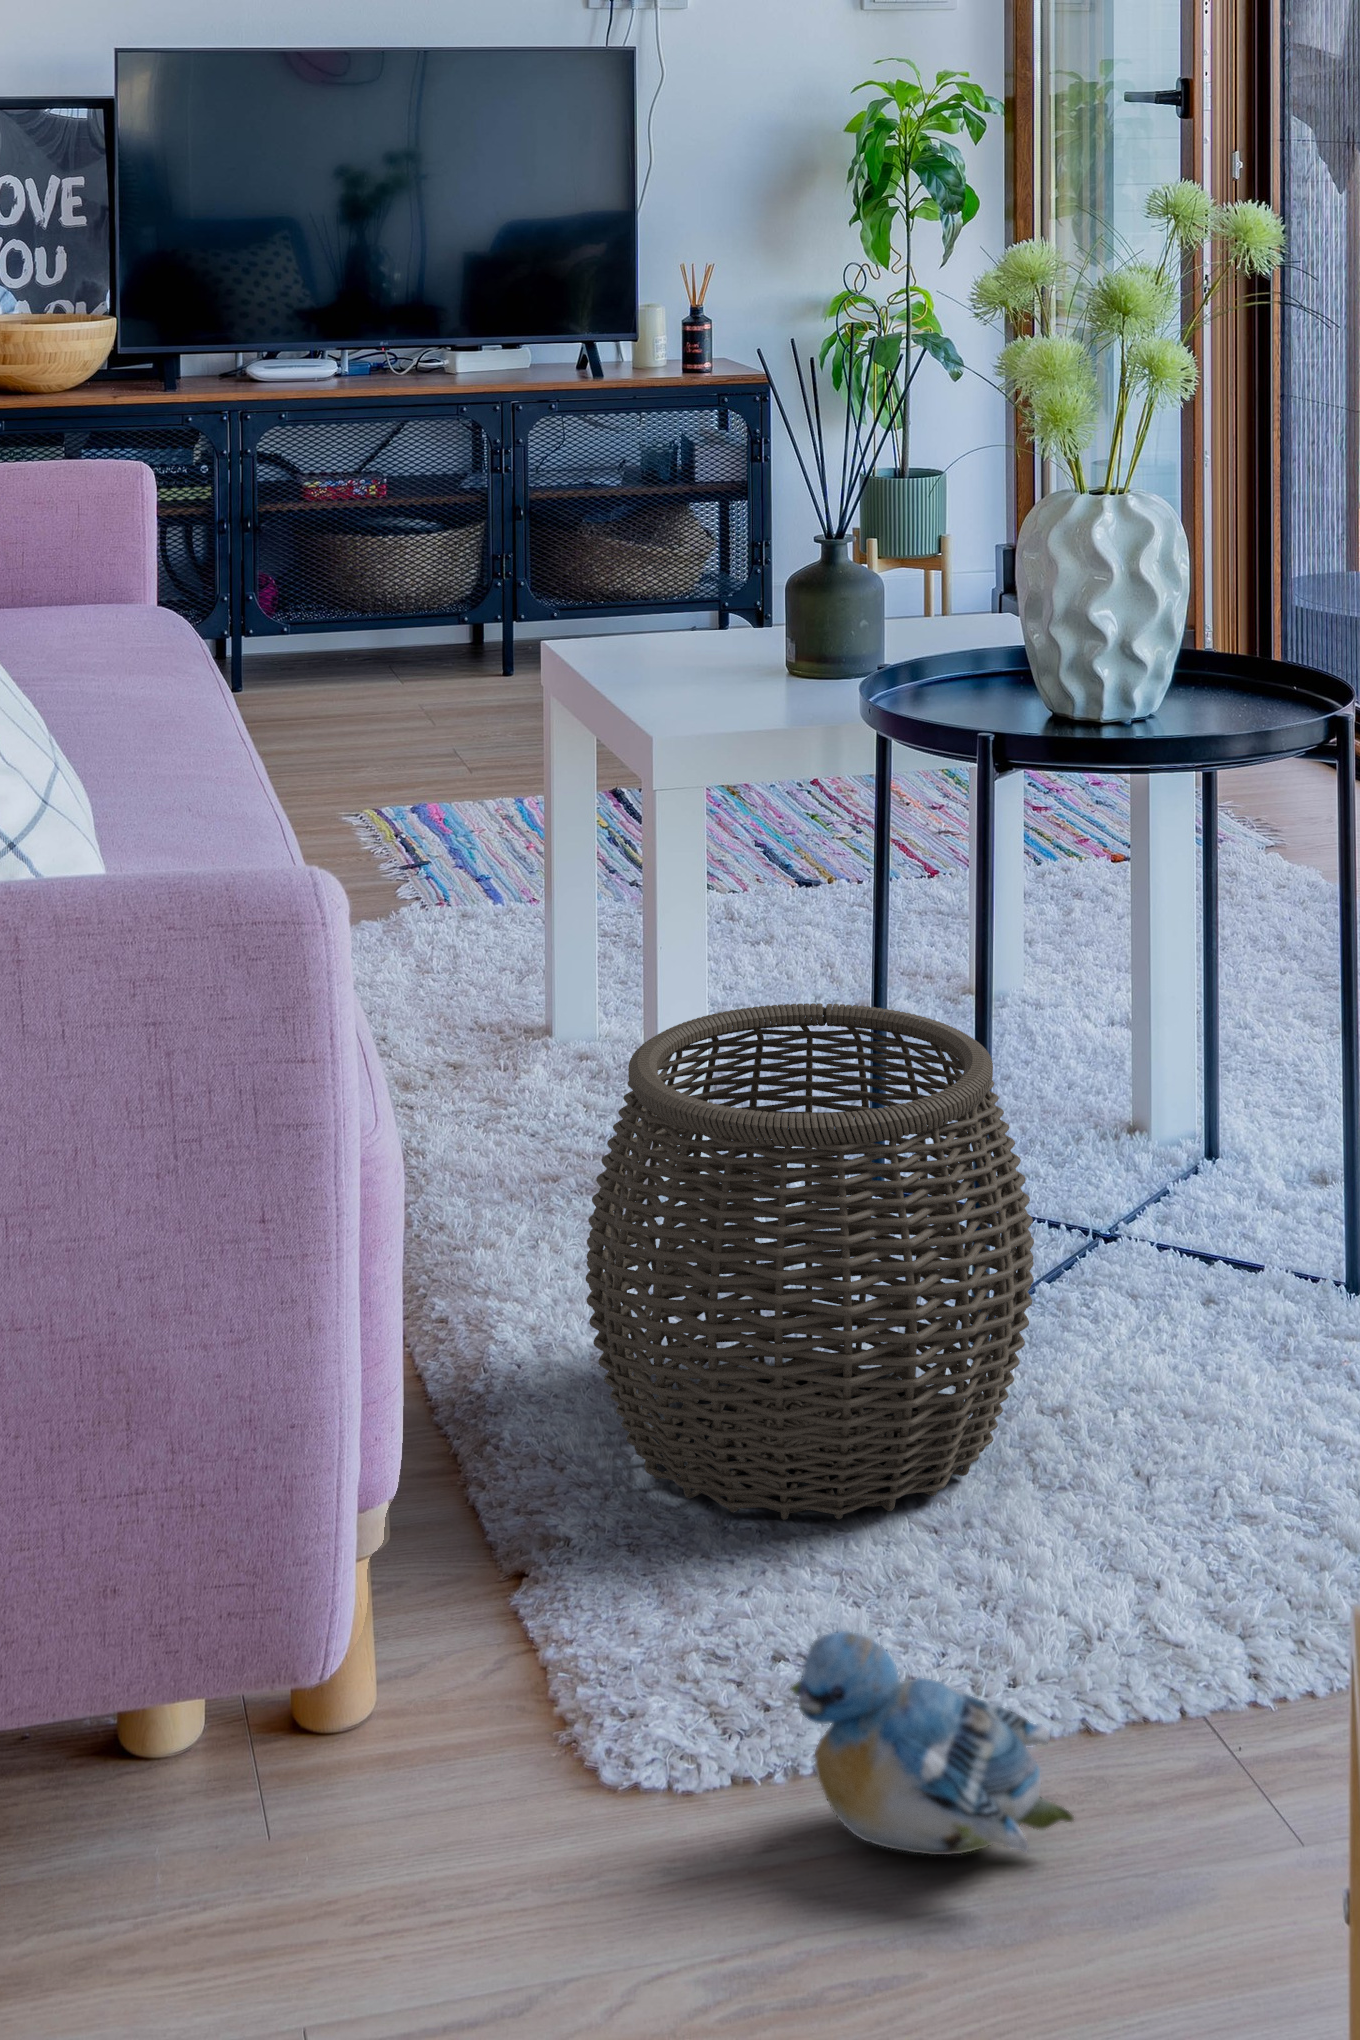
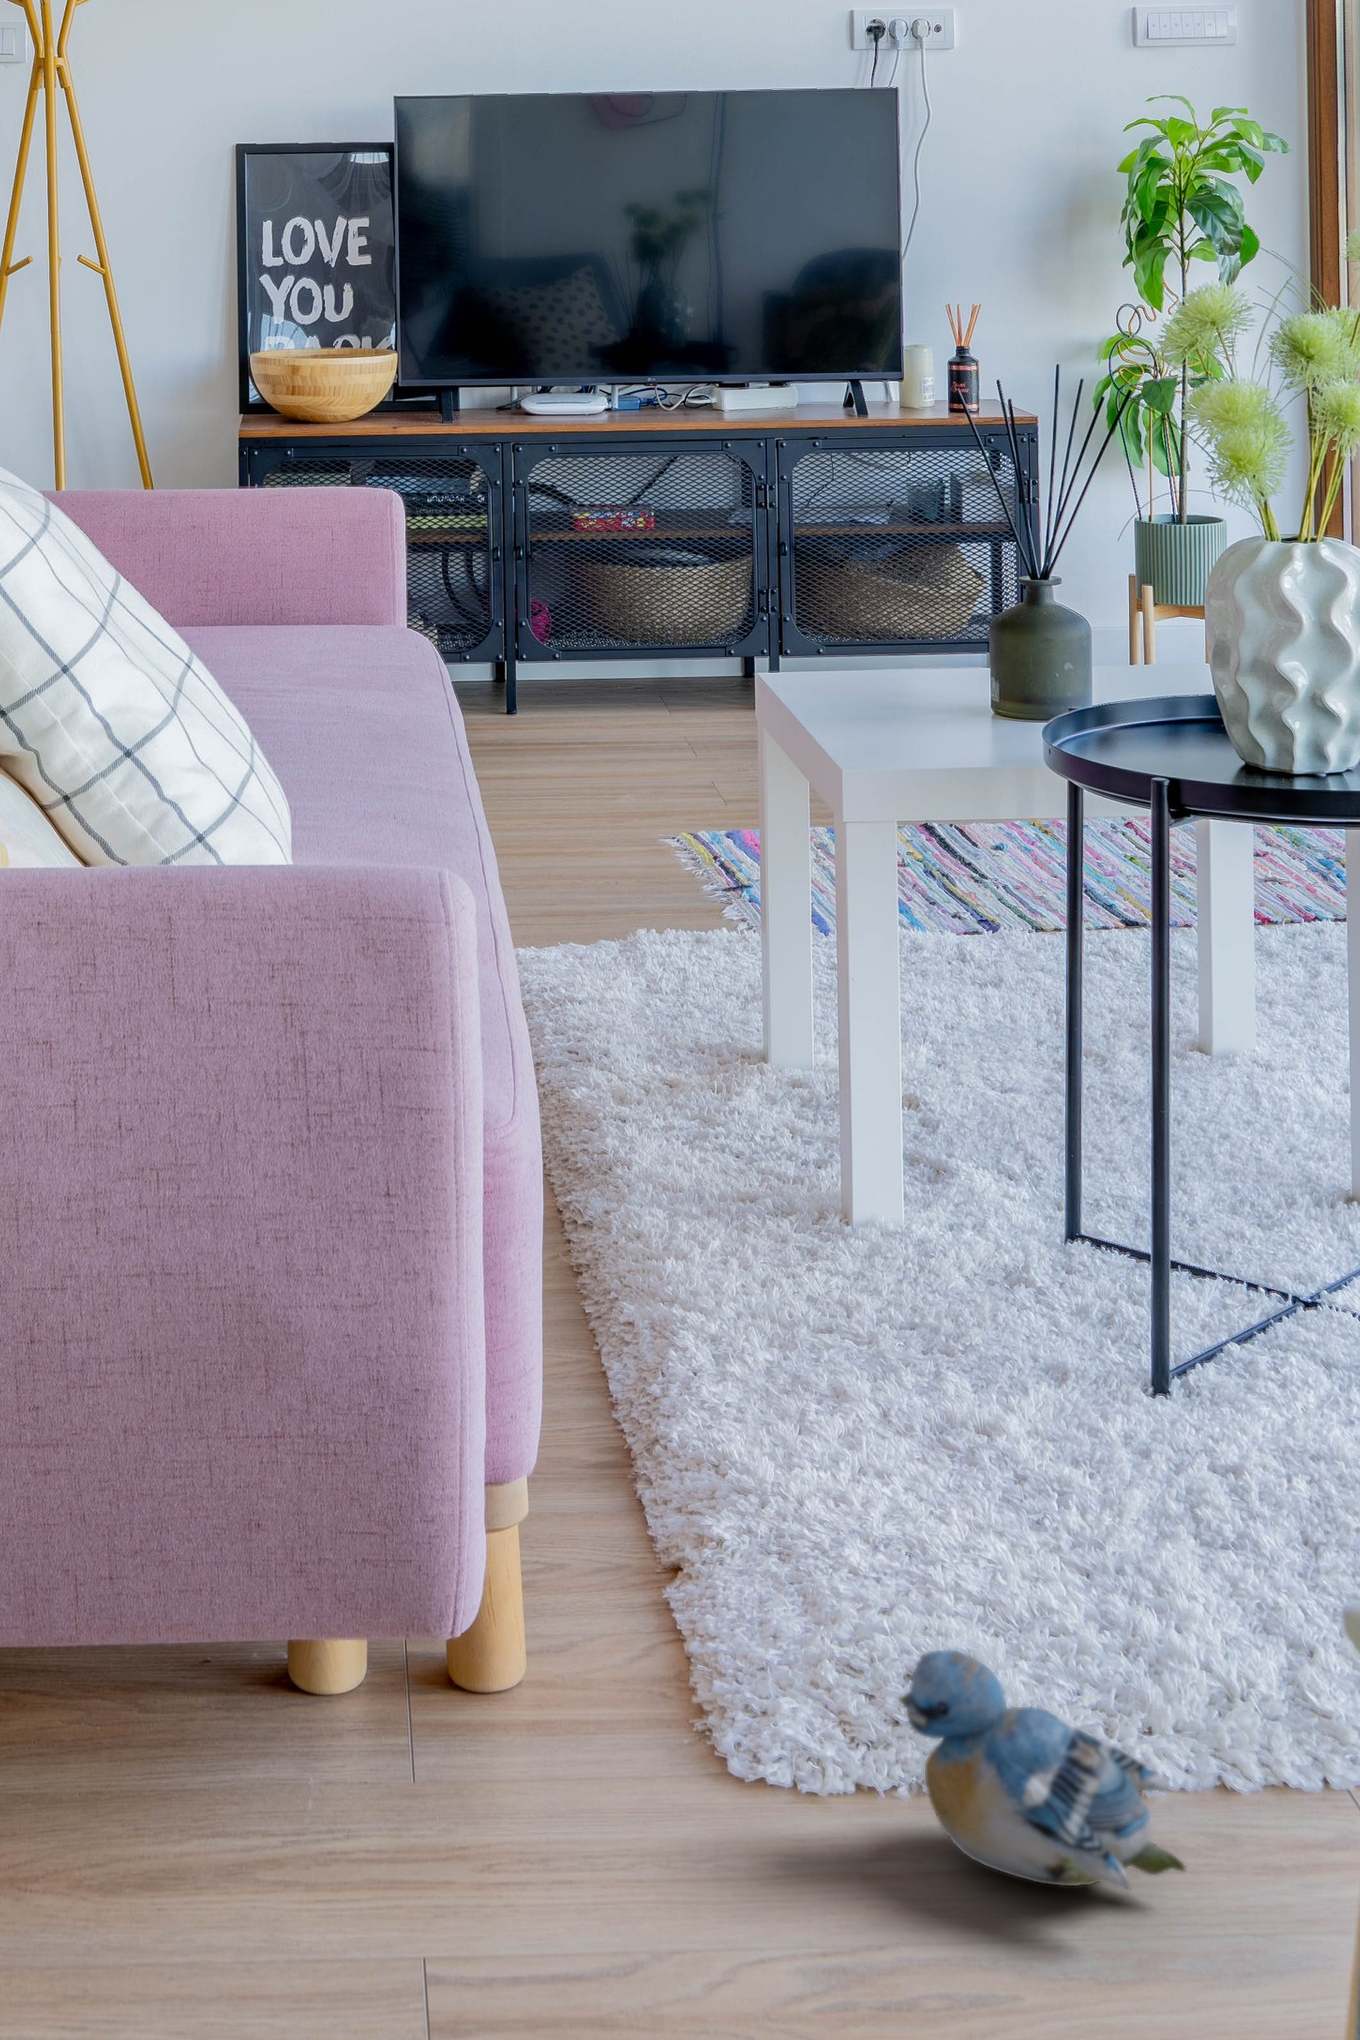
woven basket: present [586,1003,1034,1520] -> none [745,1038,1203,1553]

